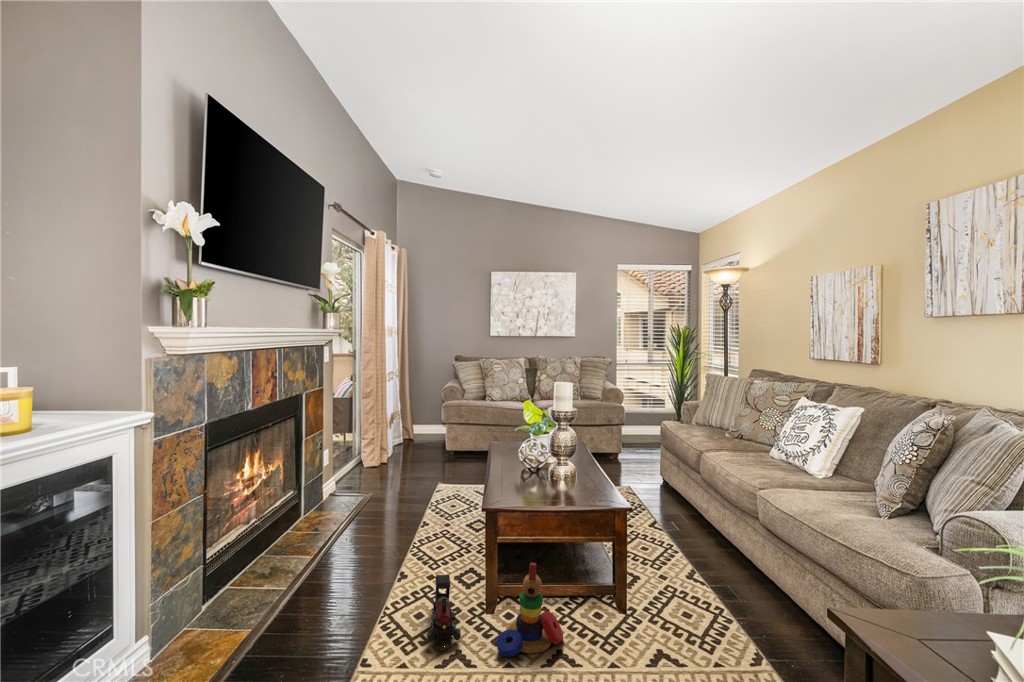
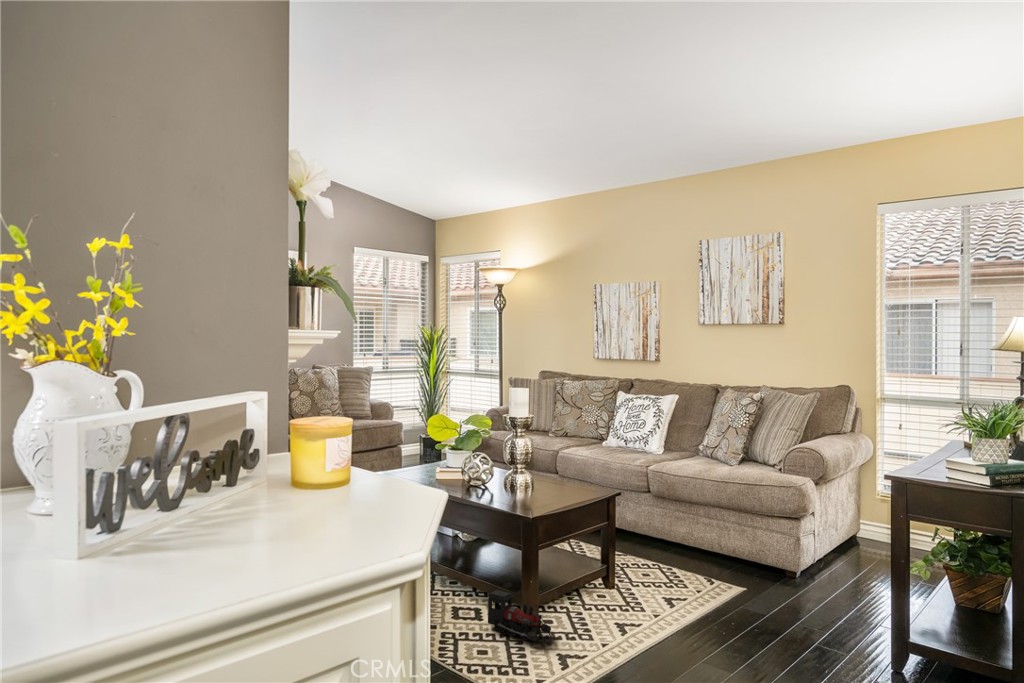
stacking toy: present [496,562,563,657] -> none [566,547,613,628]

